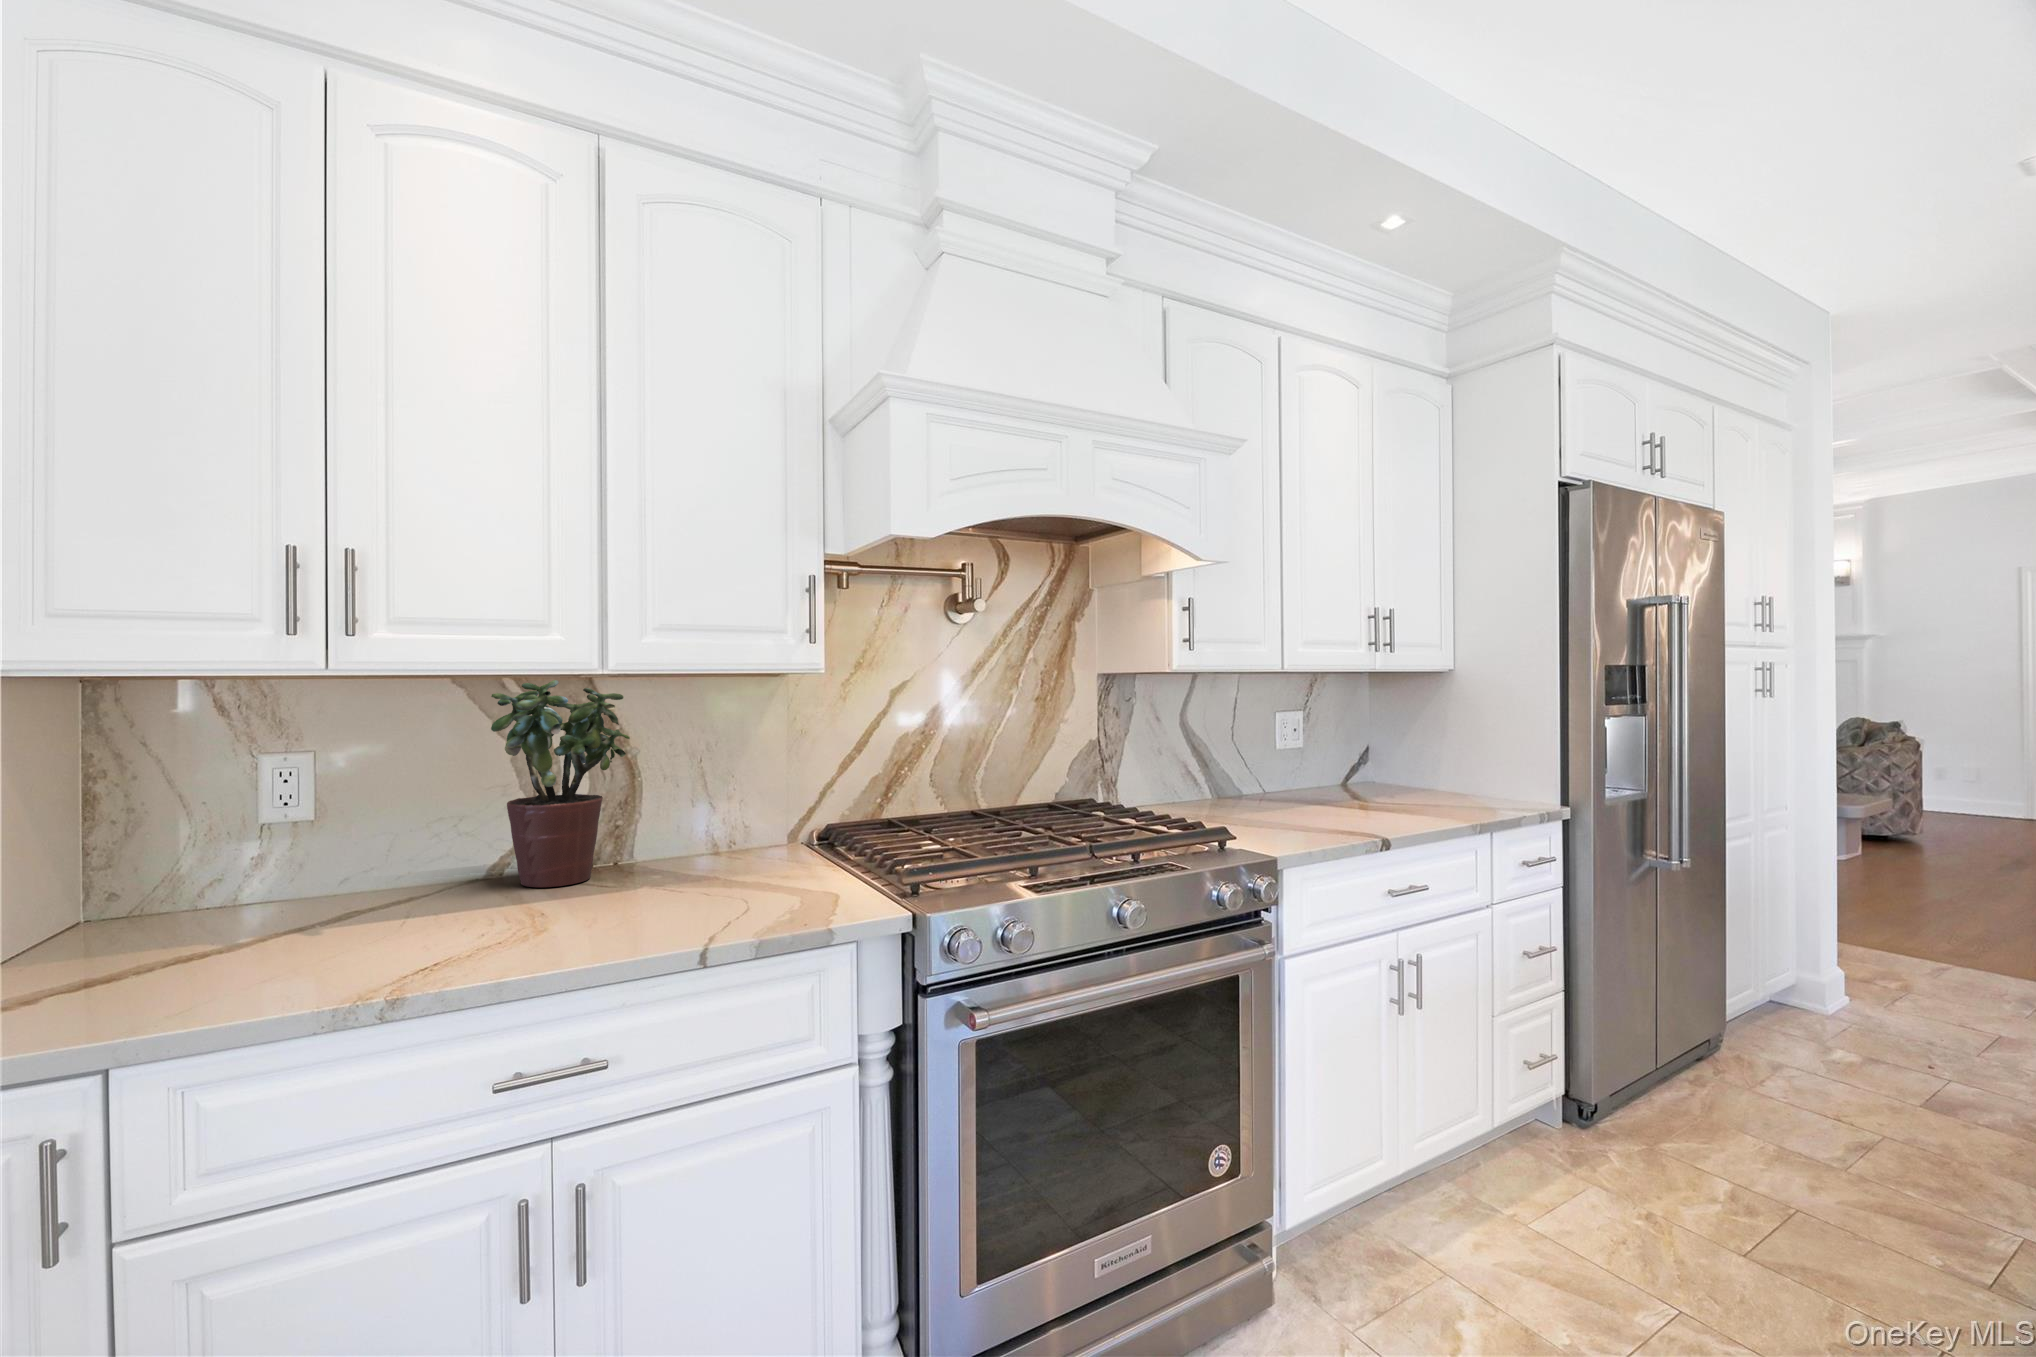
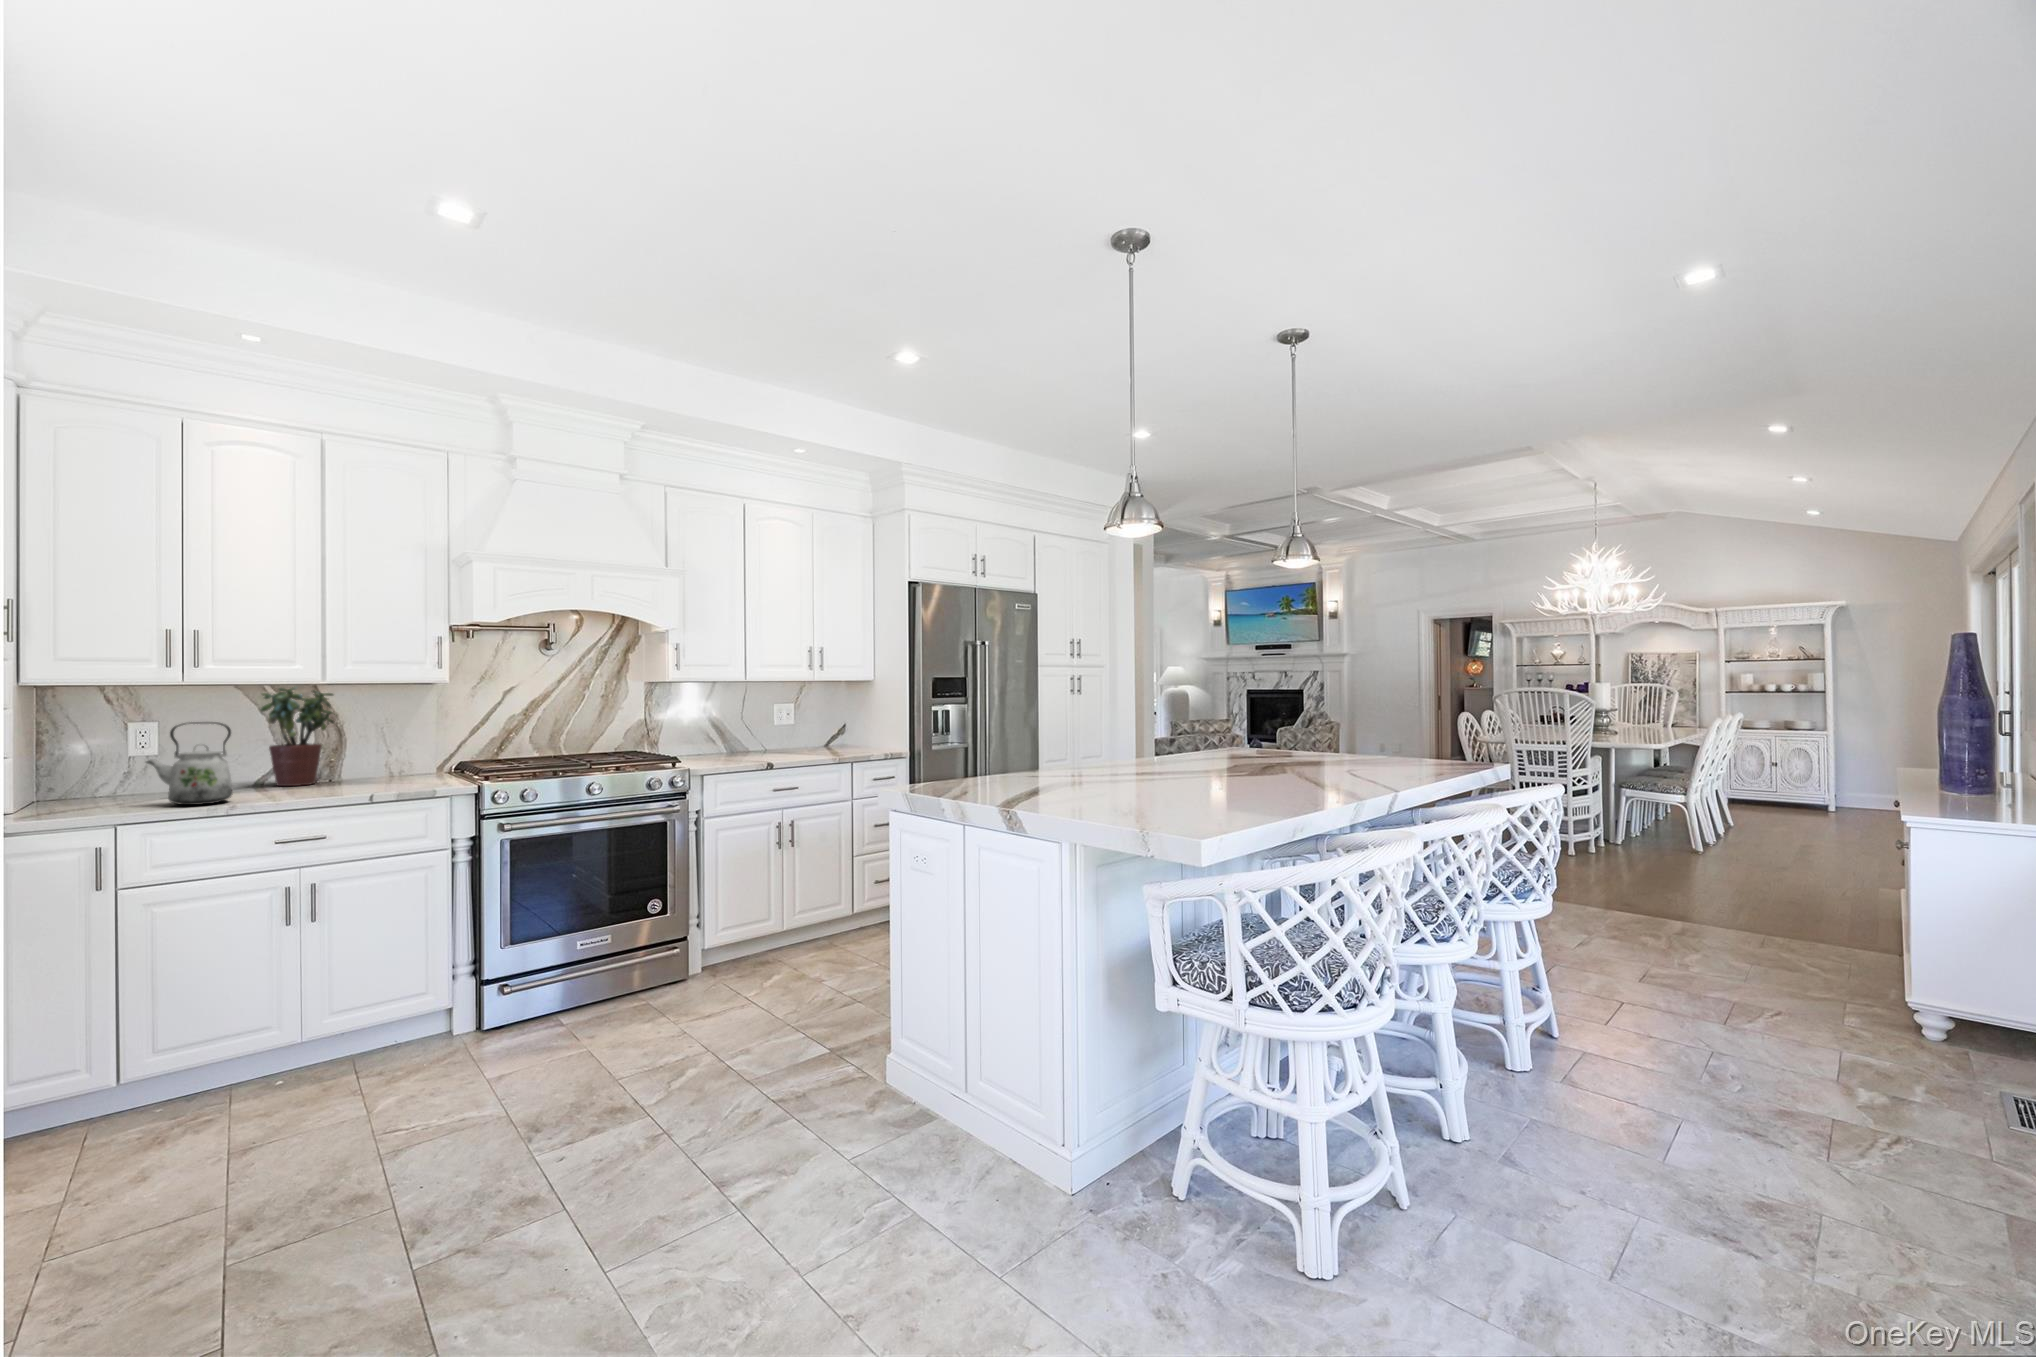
kettle: none [226,767,423,978] -> present [146,722,232,805]

